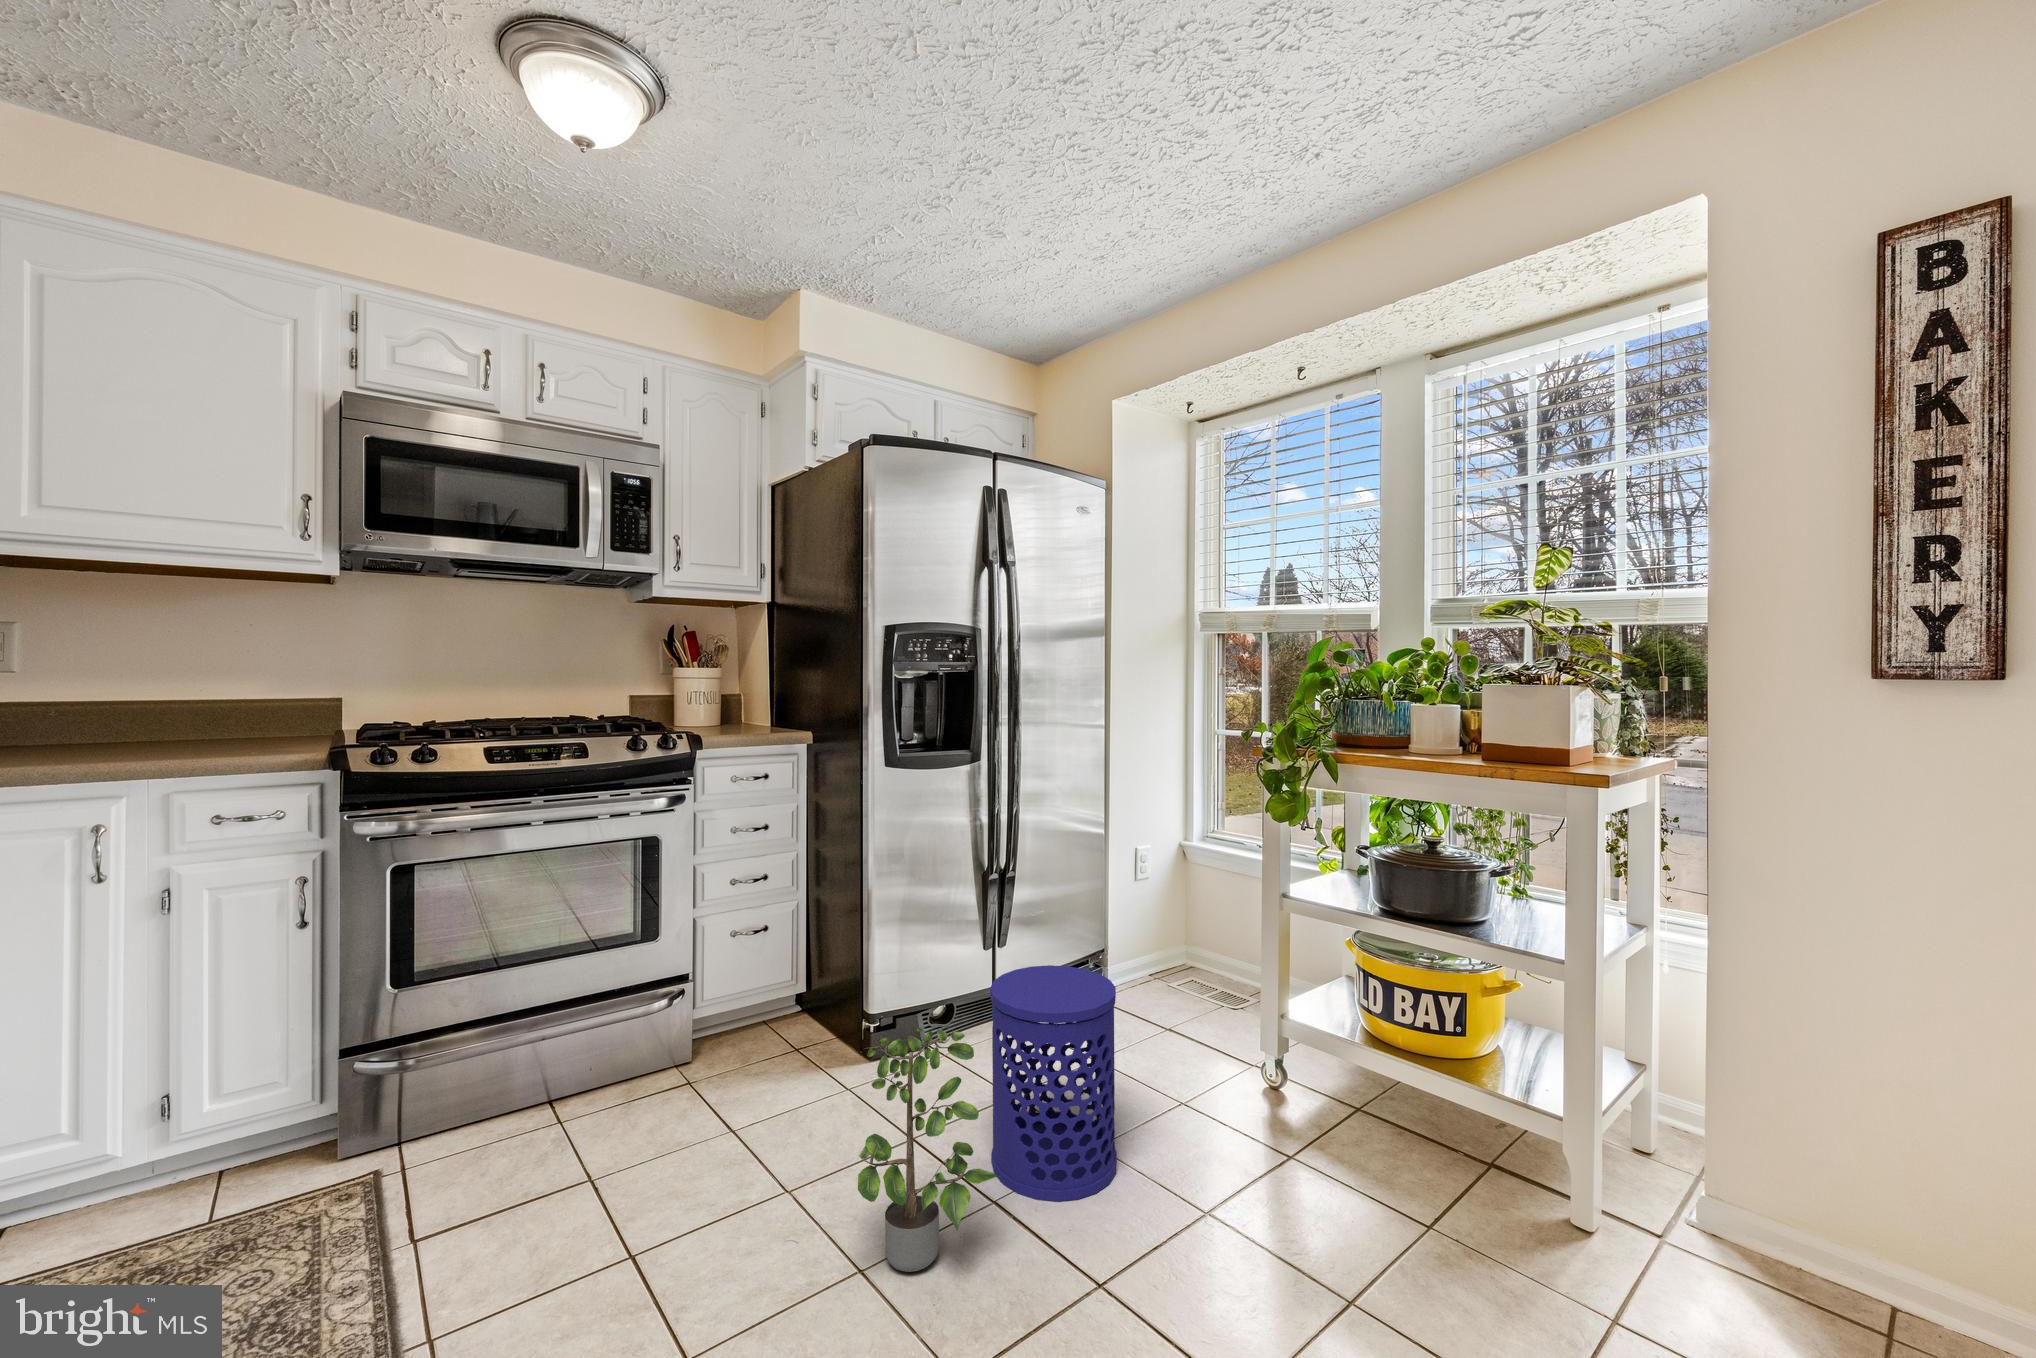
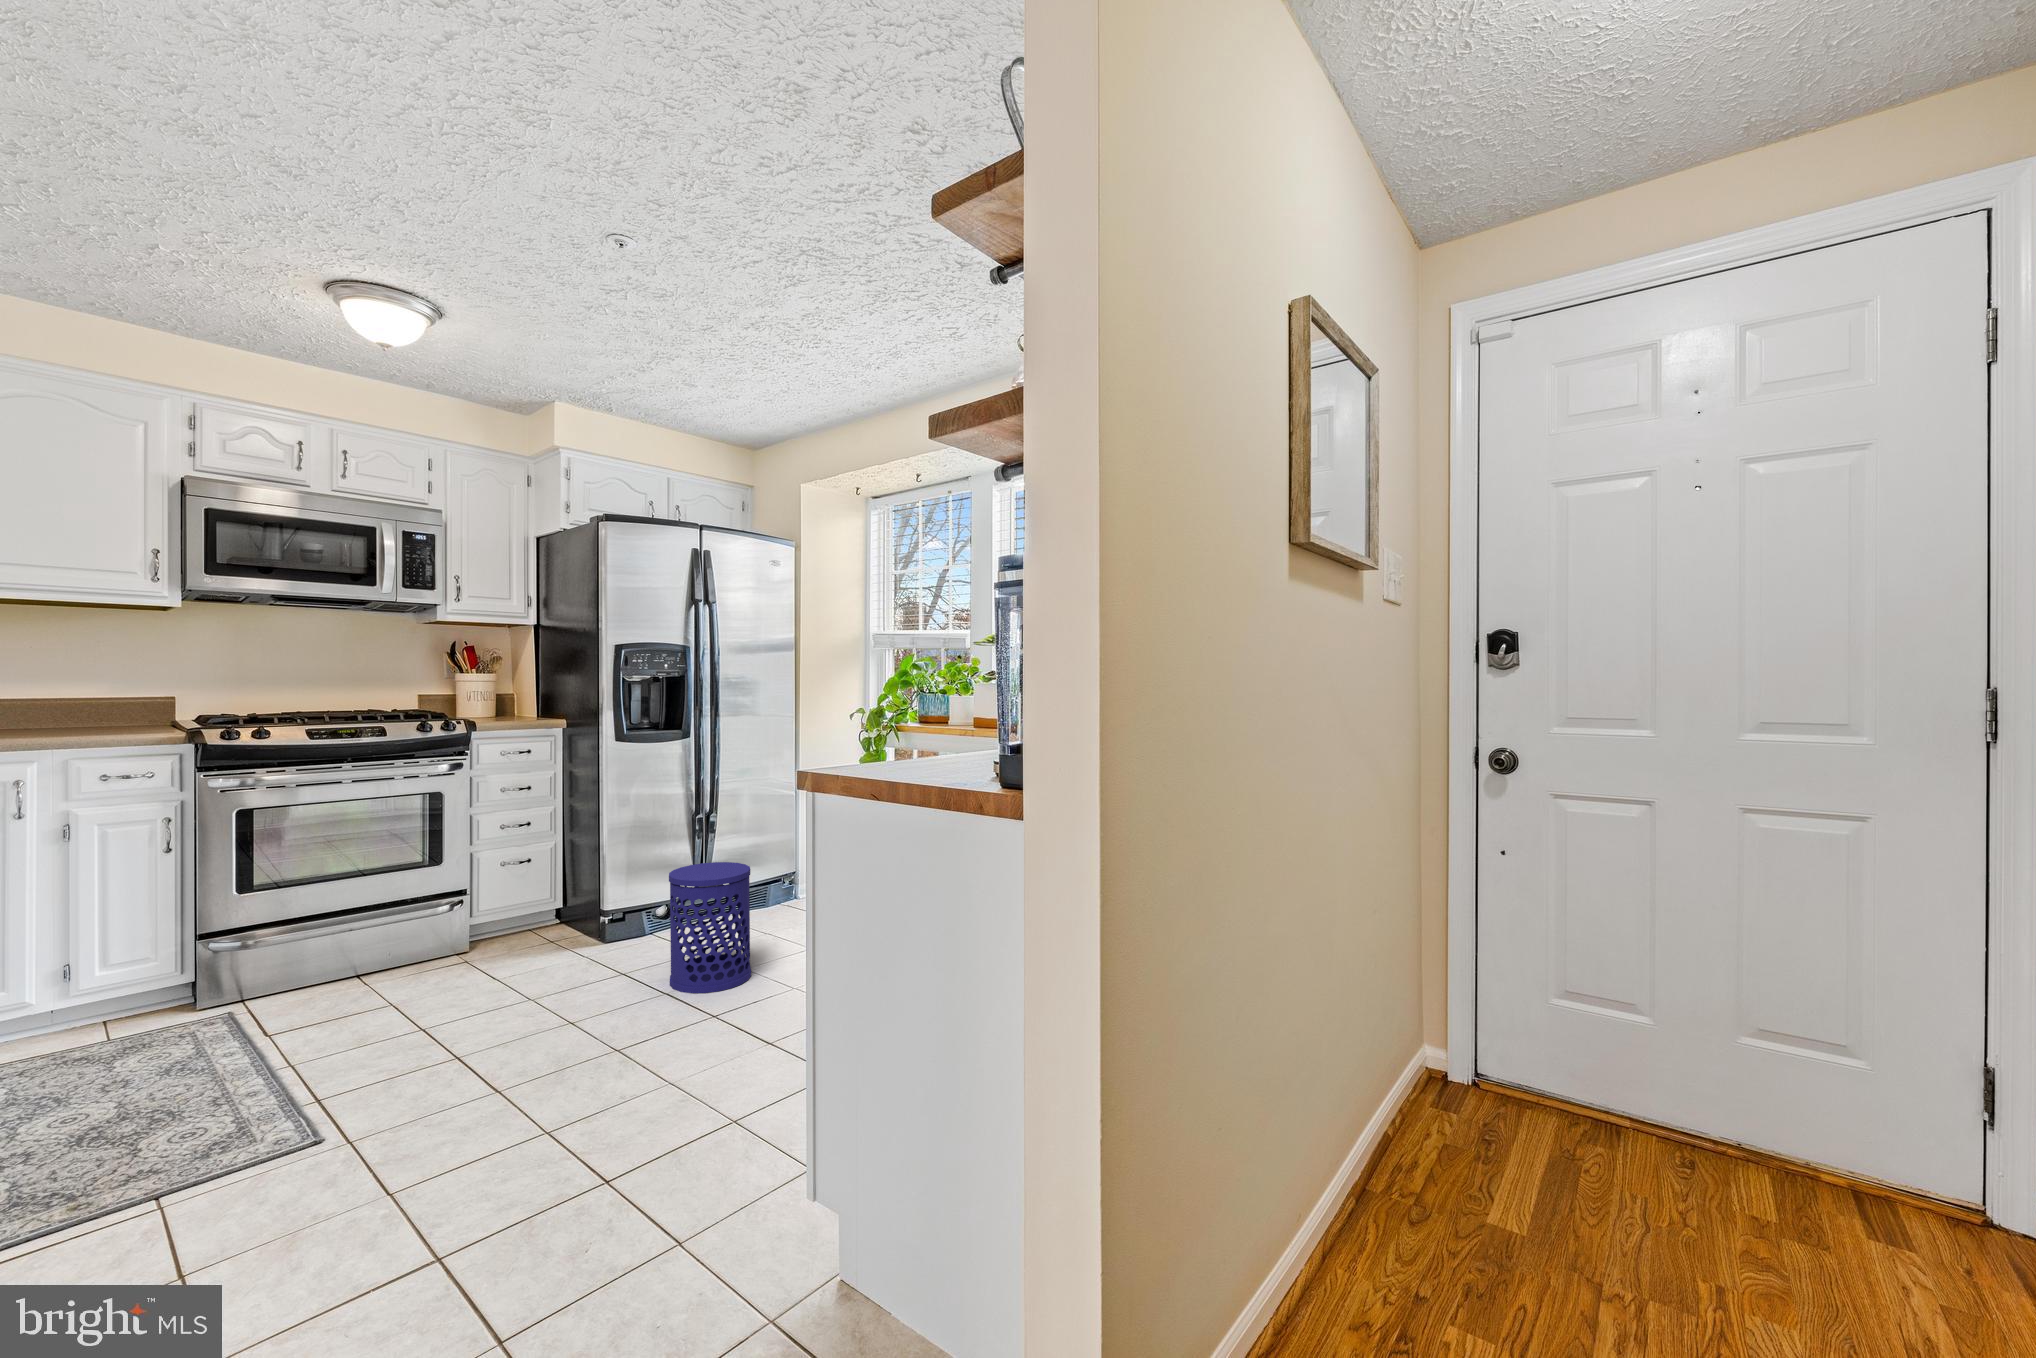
potted plant: present [858,1027,1000,1272] -> none [566,880,659,1023]

